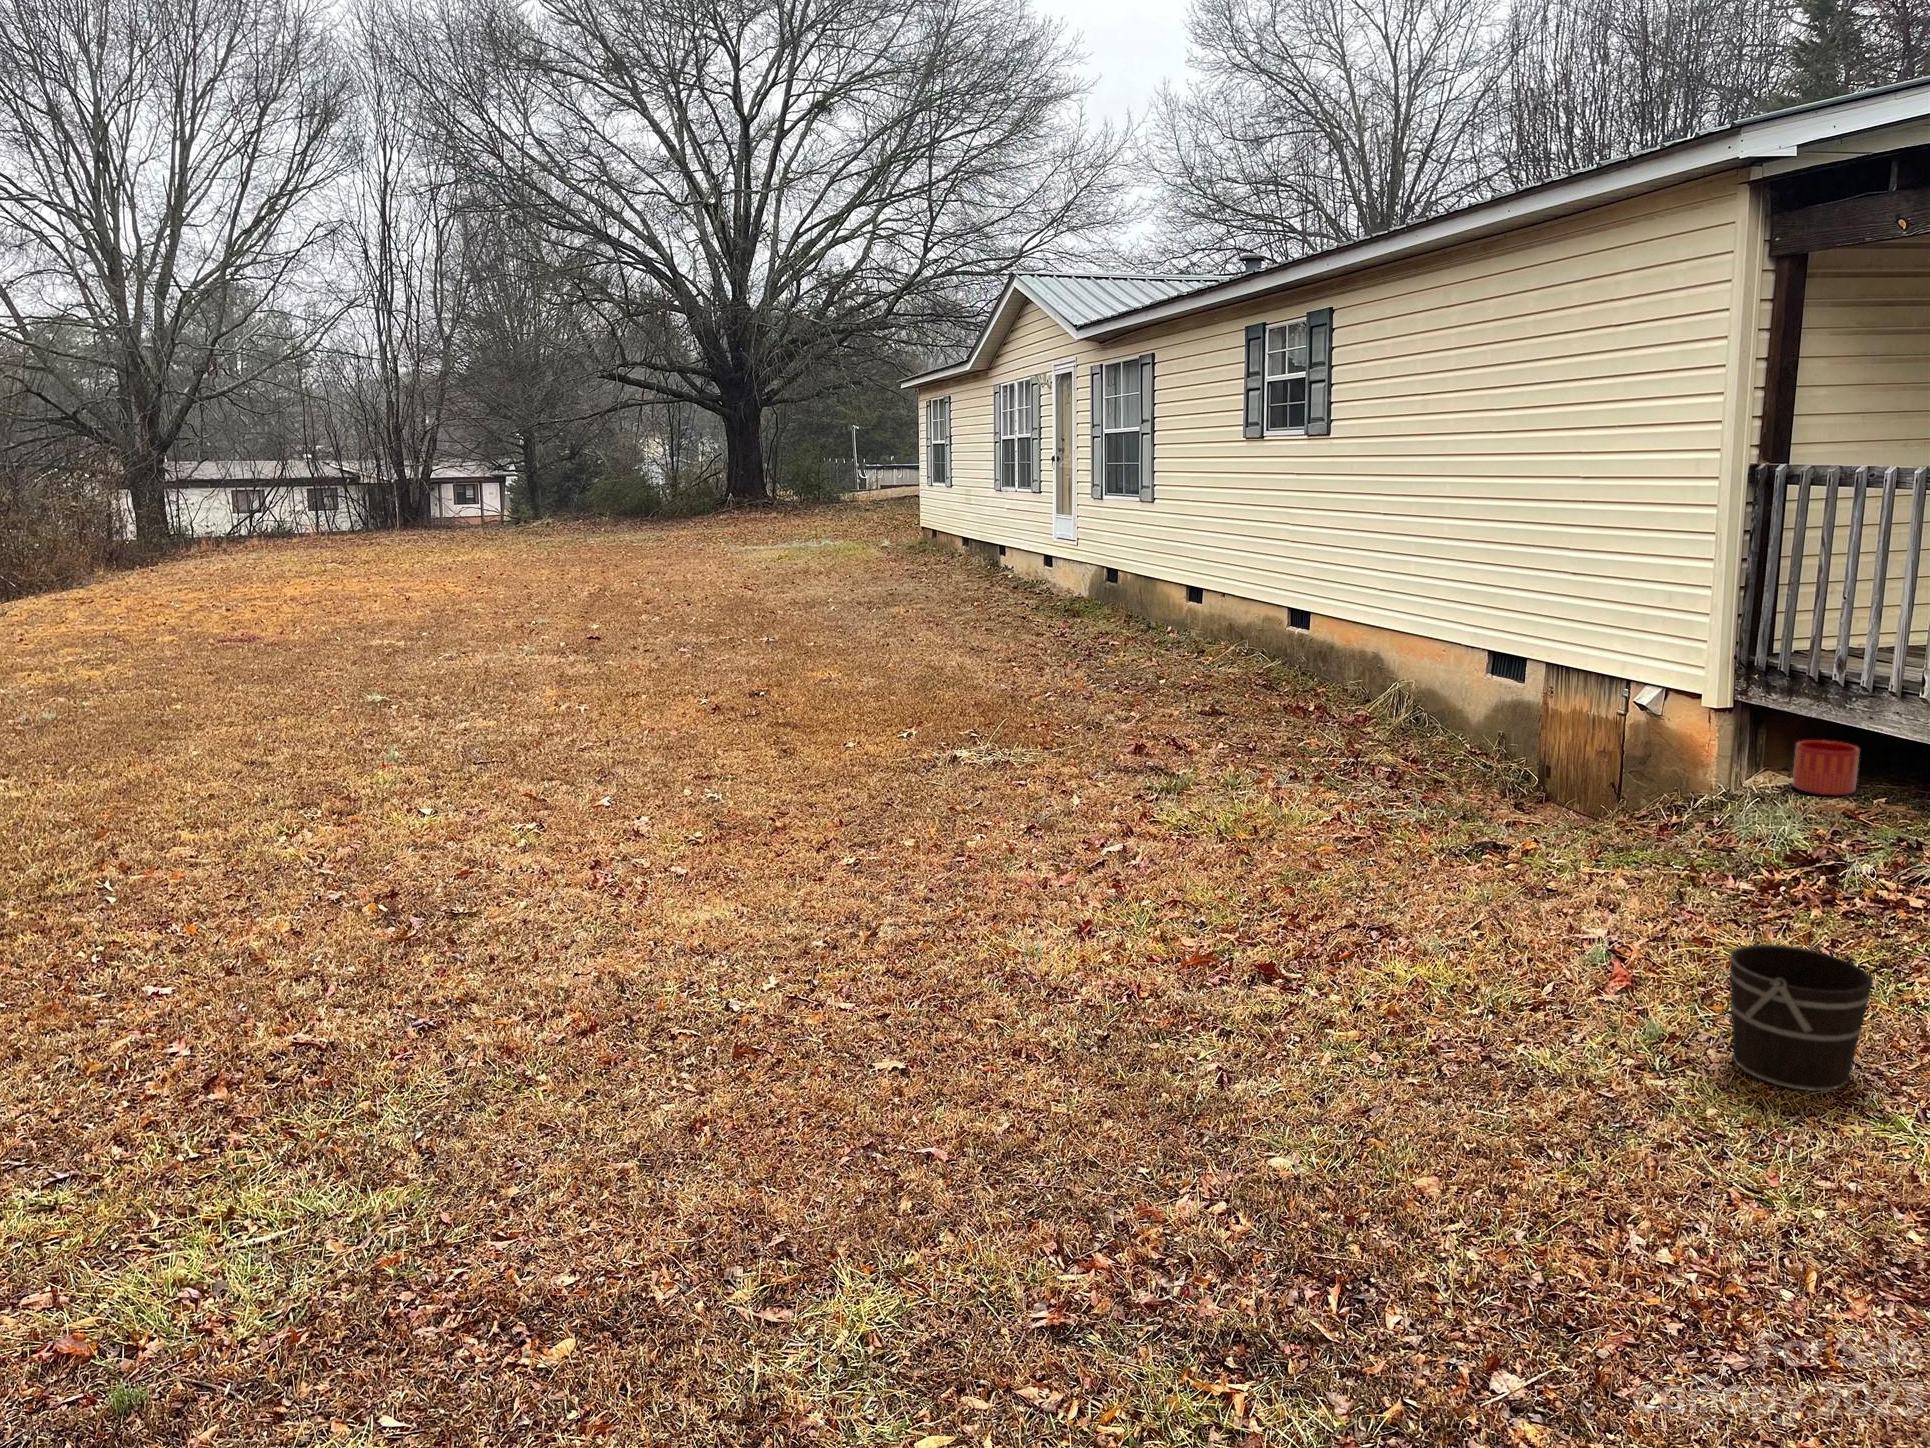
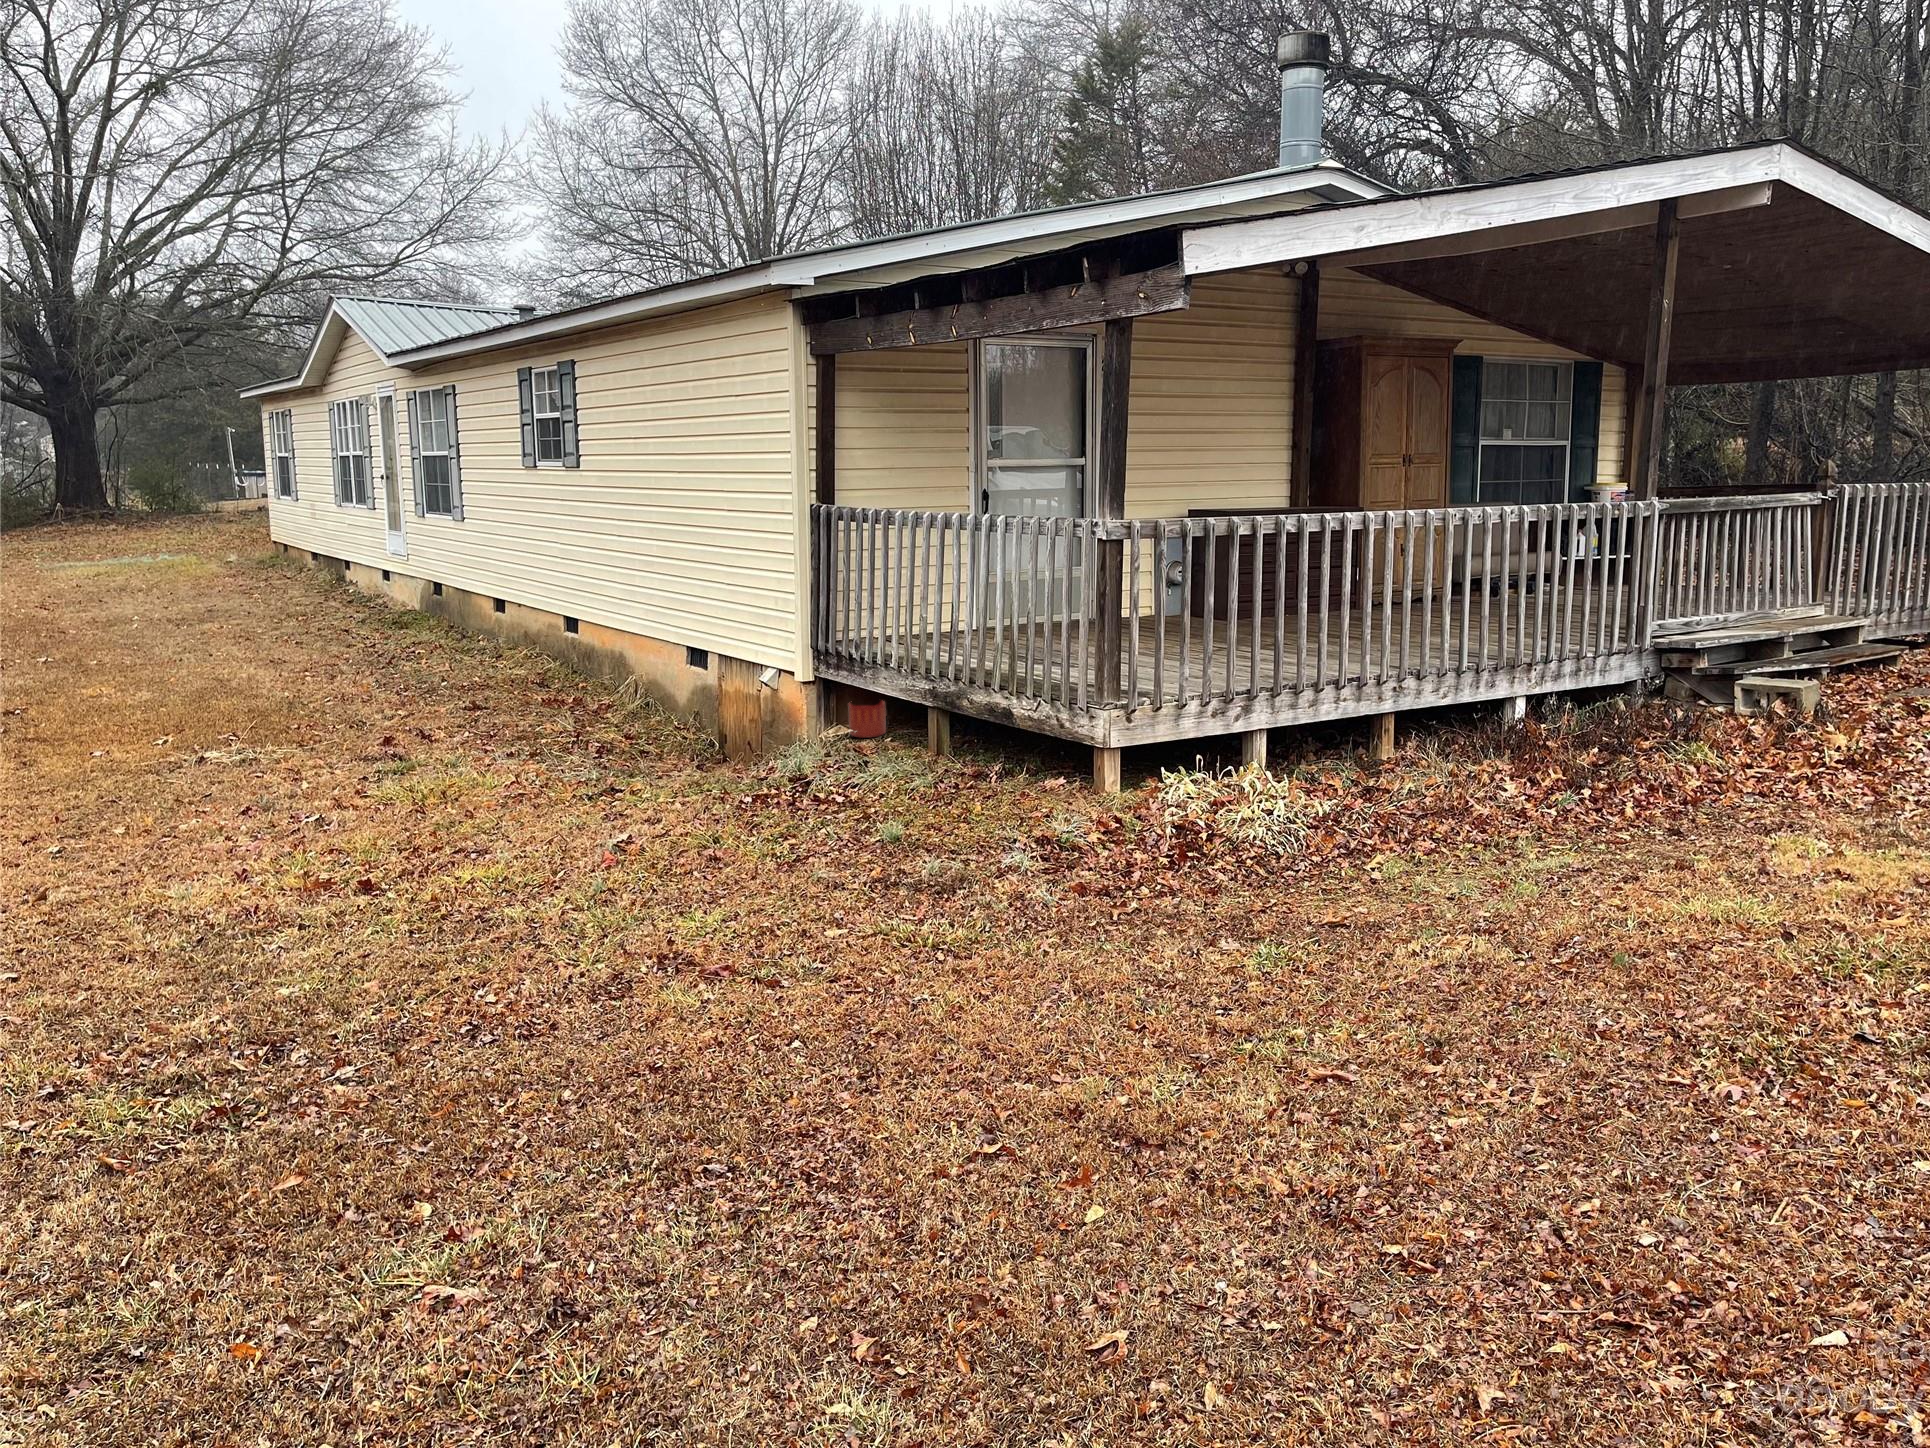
bucket: present [1727,944,1873,1091] -> none [646,834,727,929]

